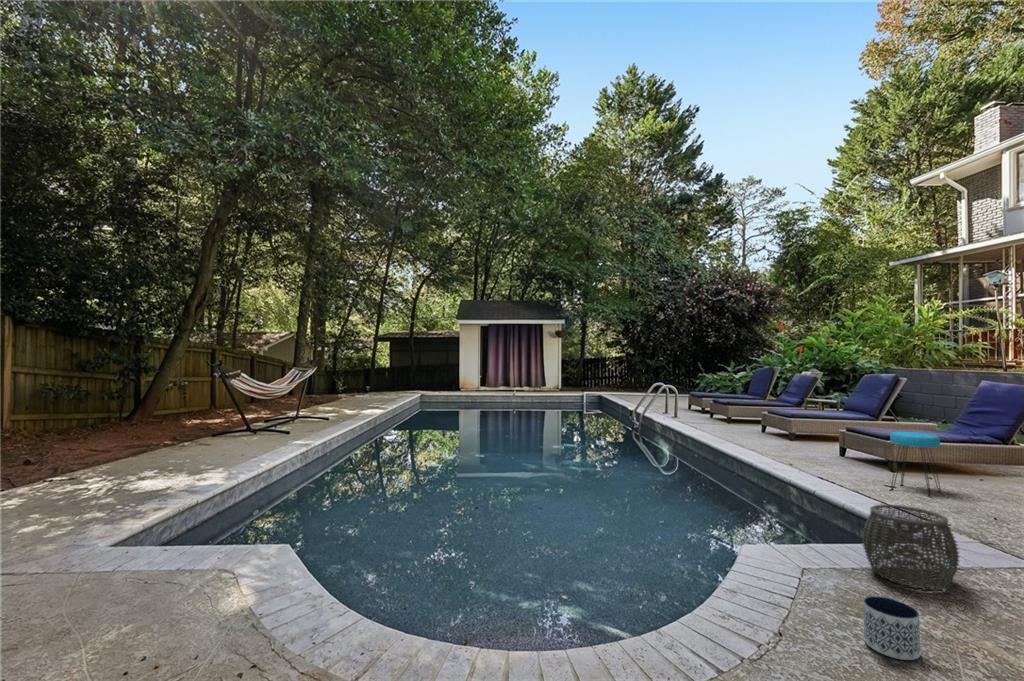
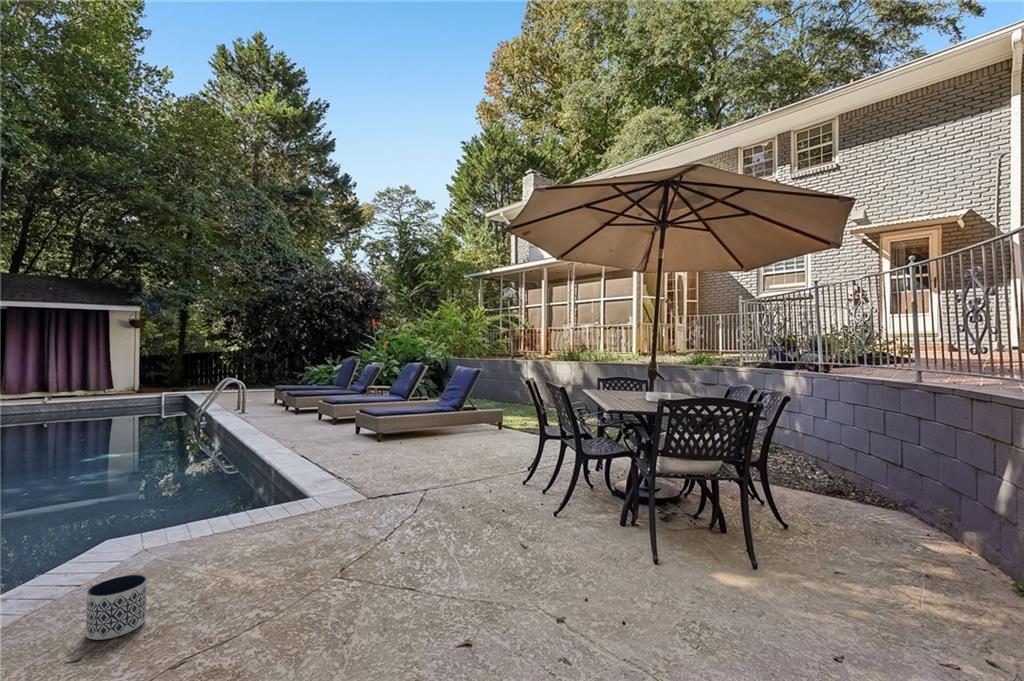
stool: present [890,432,941,496] -> none [357,408,397,461]
woven basket: present [863,504,959,590] -> none [209,474,290,553]

